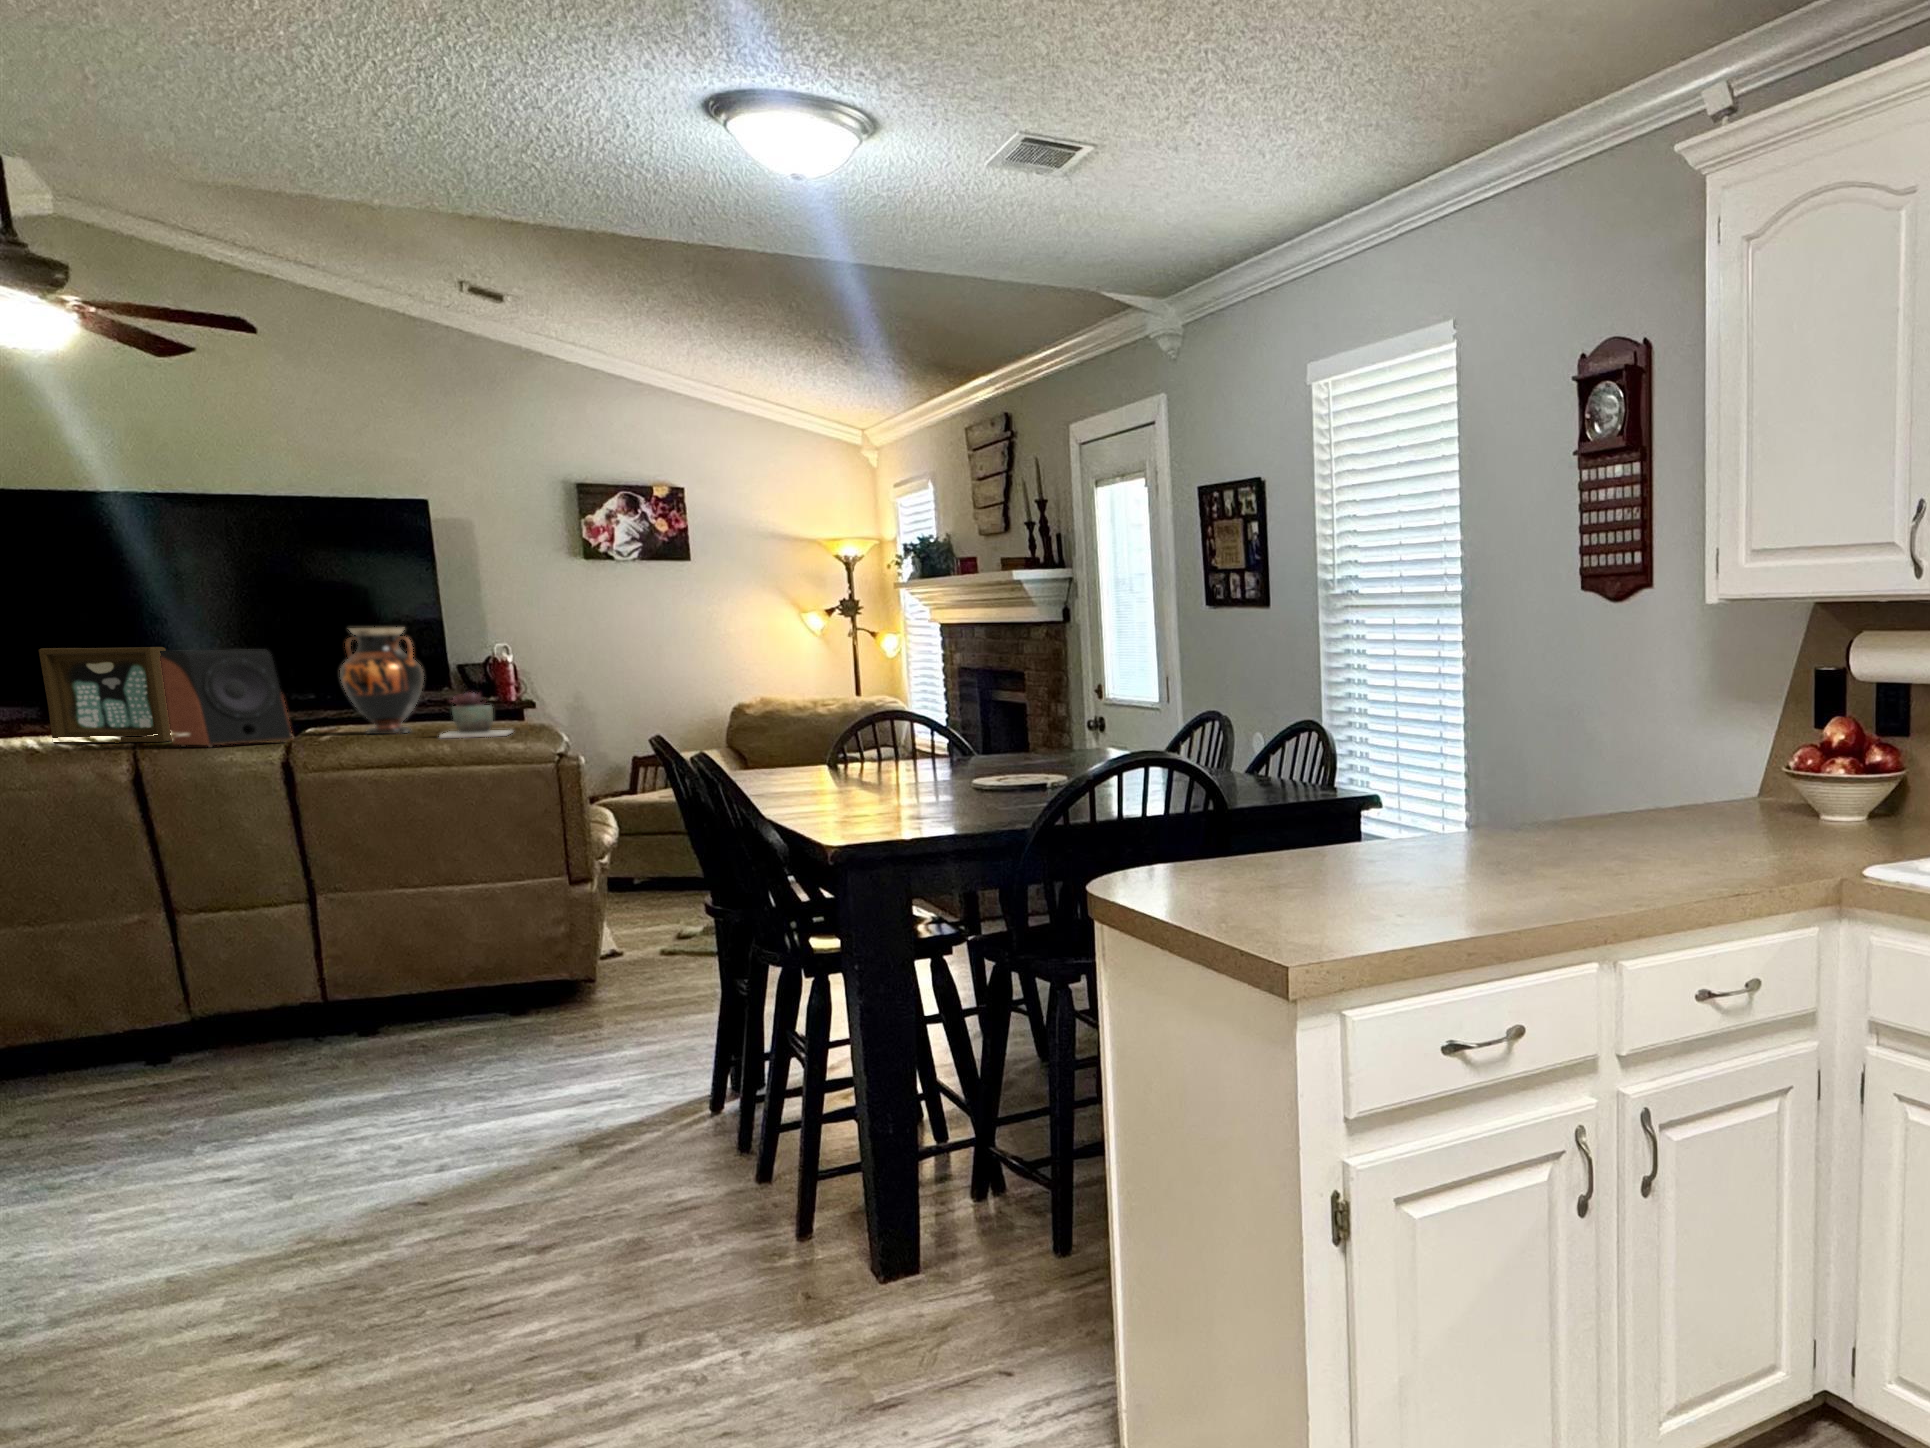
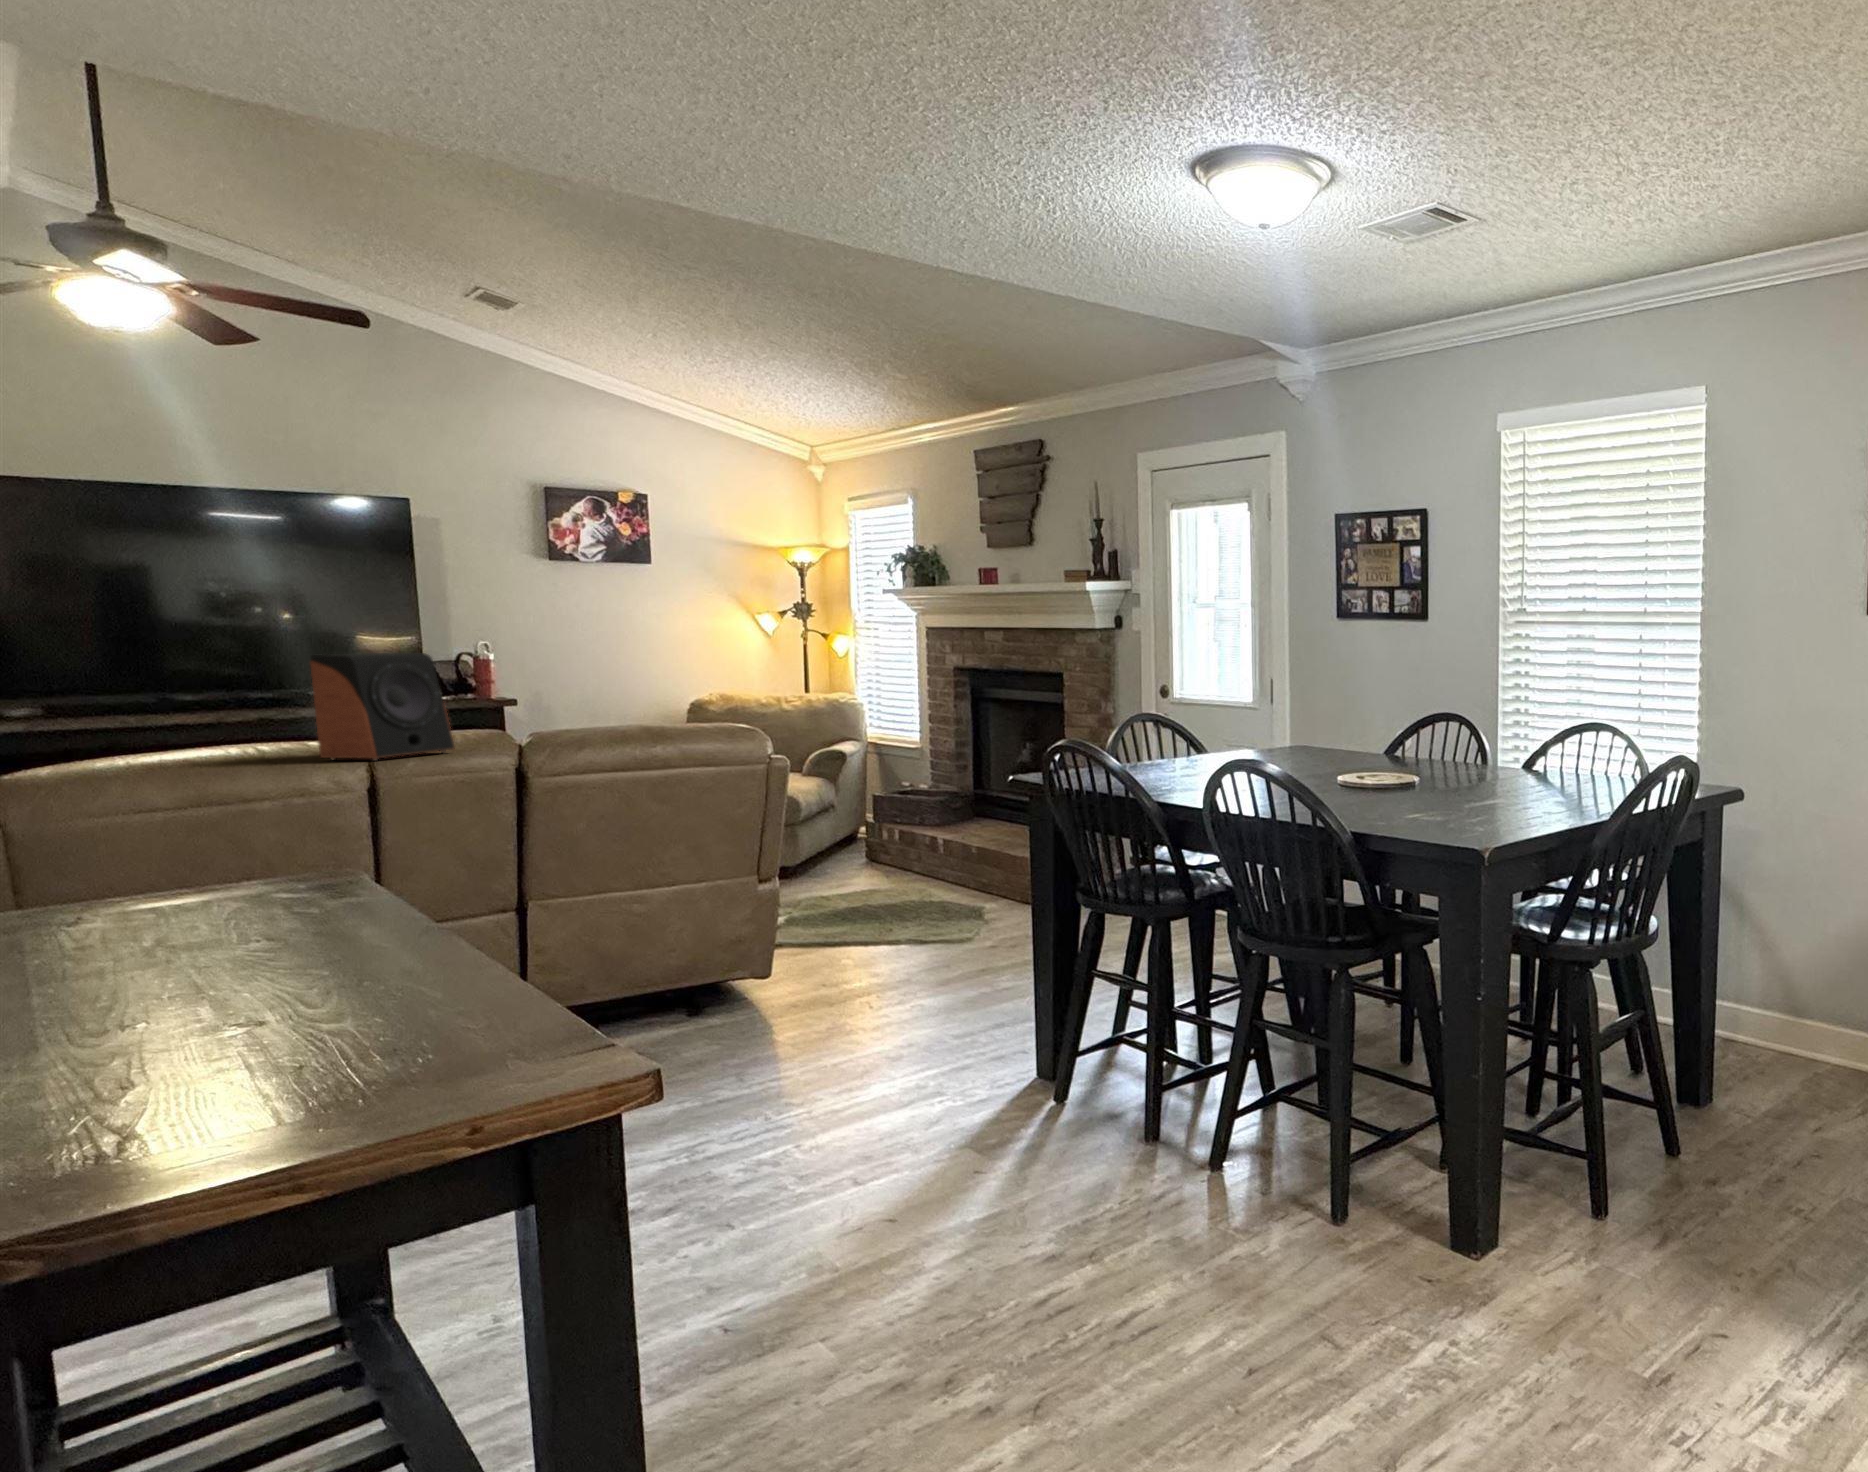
vase: present [340,627,424,734] -> none [468,629,557,741]
picture frame: present [39,647,172,744] -> none [107,649,279,759]
succulent plant: present [440,693,512,739] -> none [612,697,690,746]

